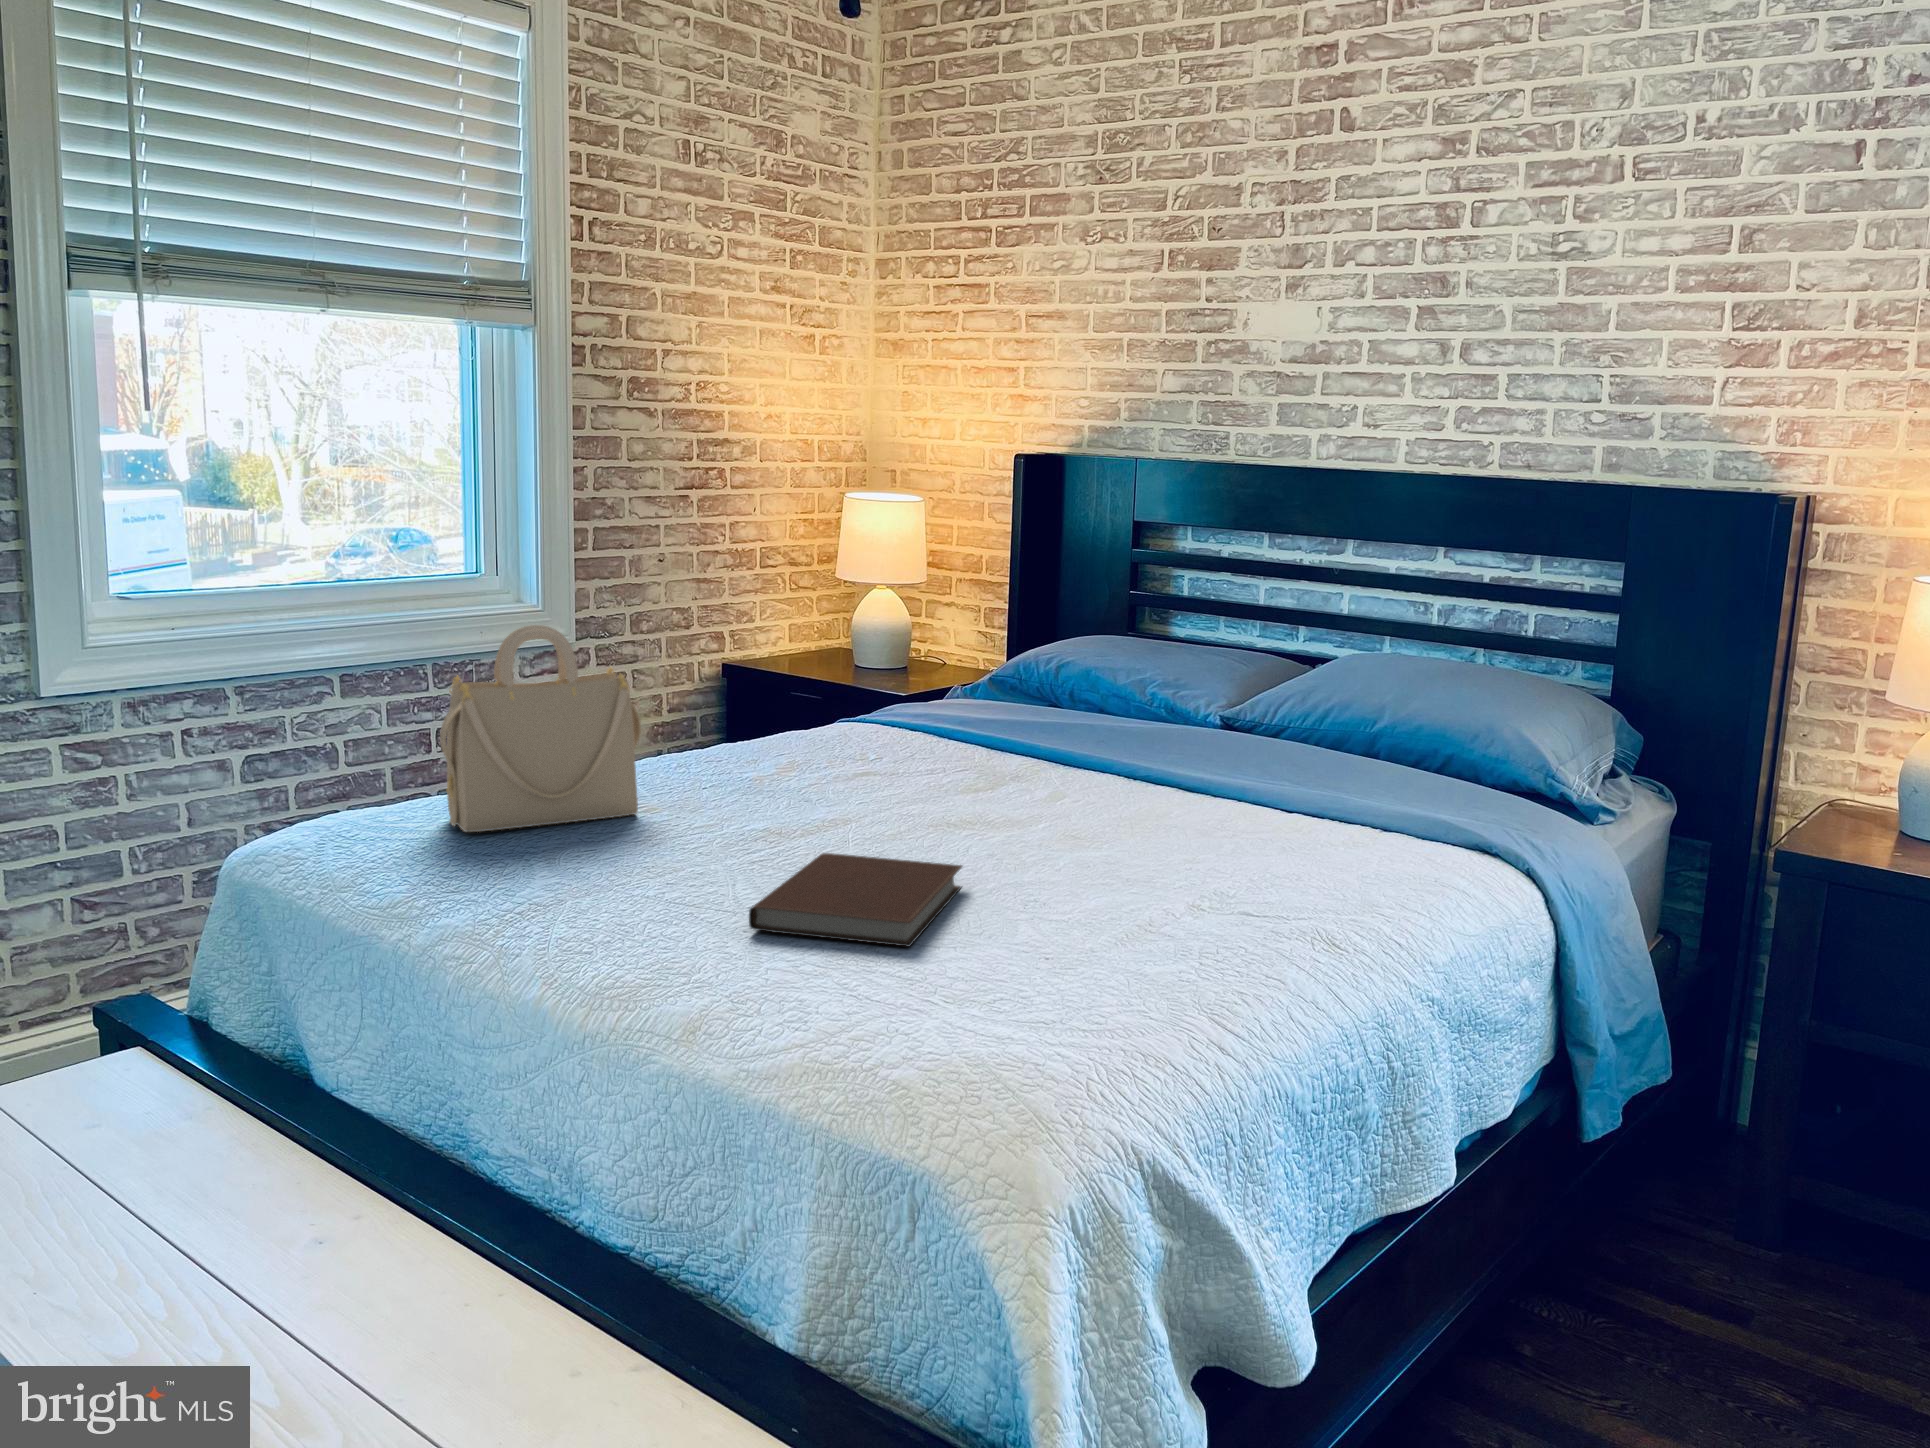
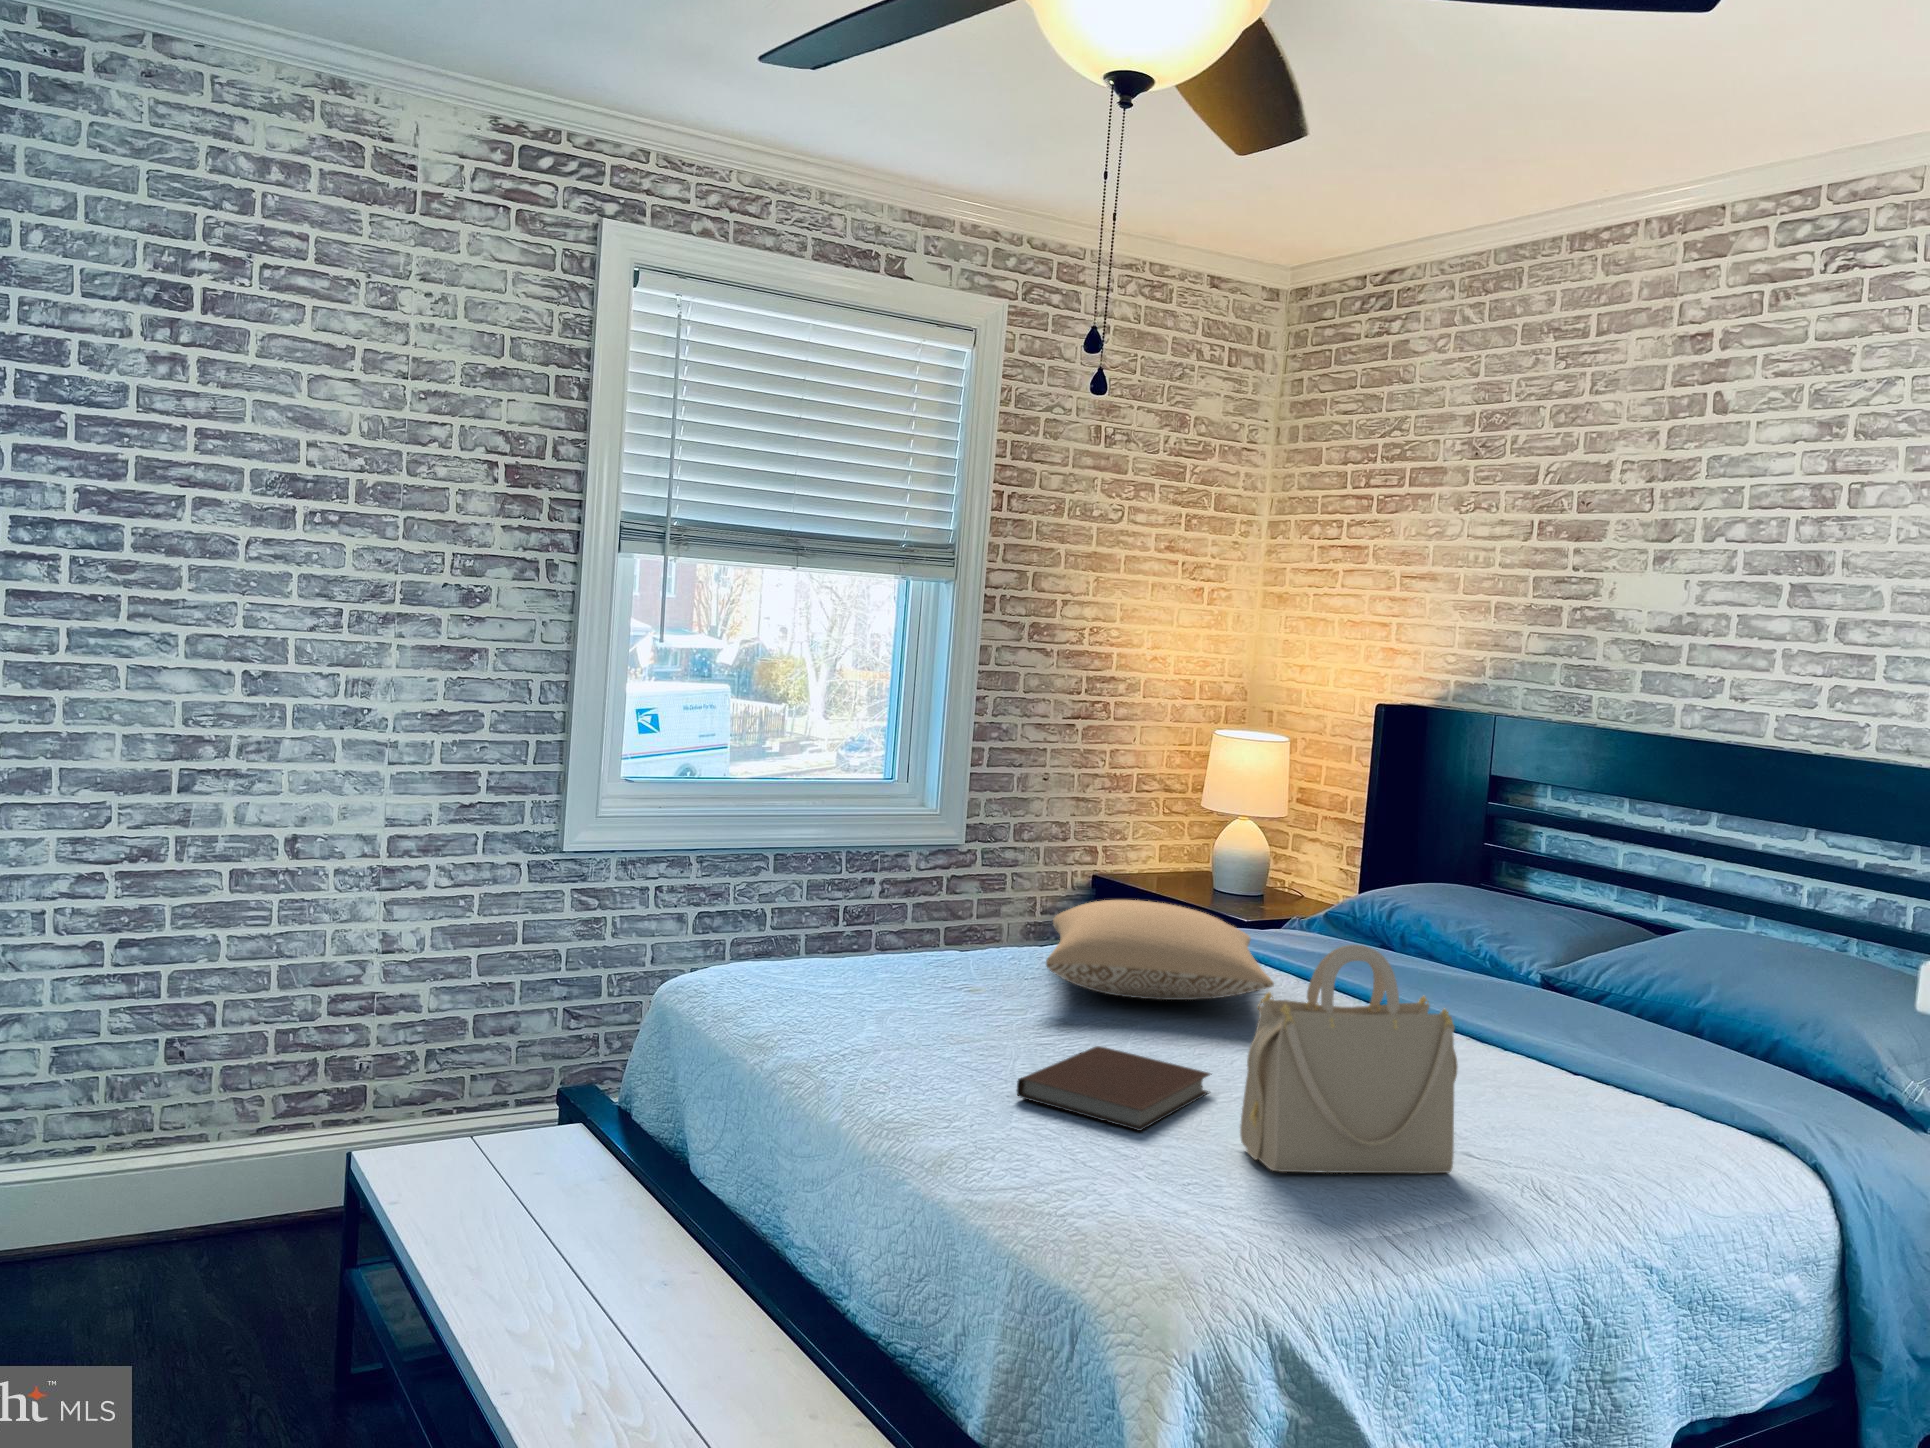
handbag: present [440,625,641,832] -> present [1240,945,1458,1173]
pillow: none [719,681,994,790] -> present [1046,900,1274,1000]

